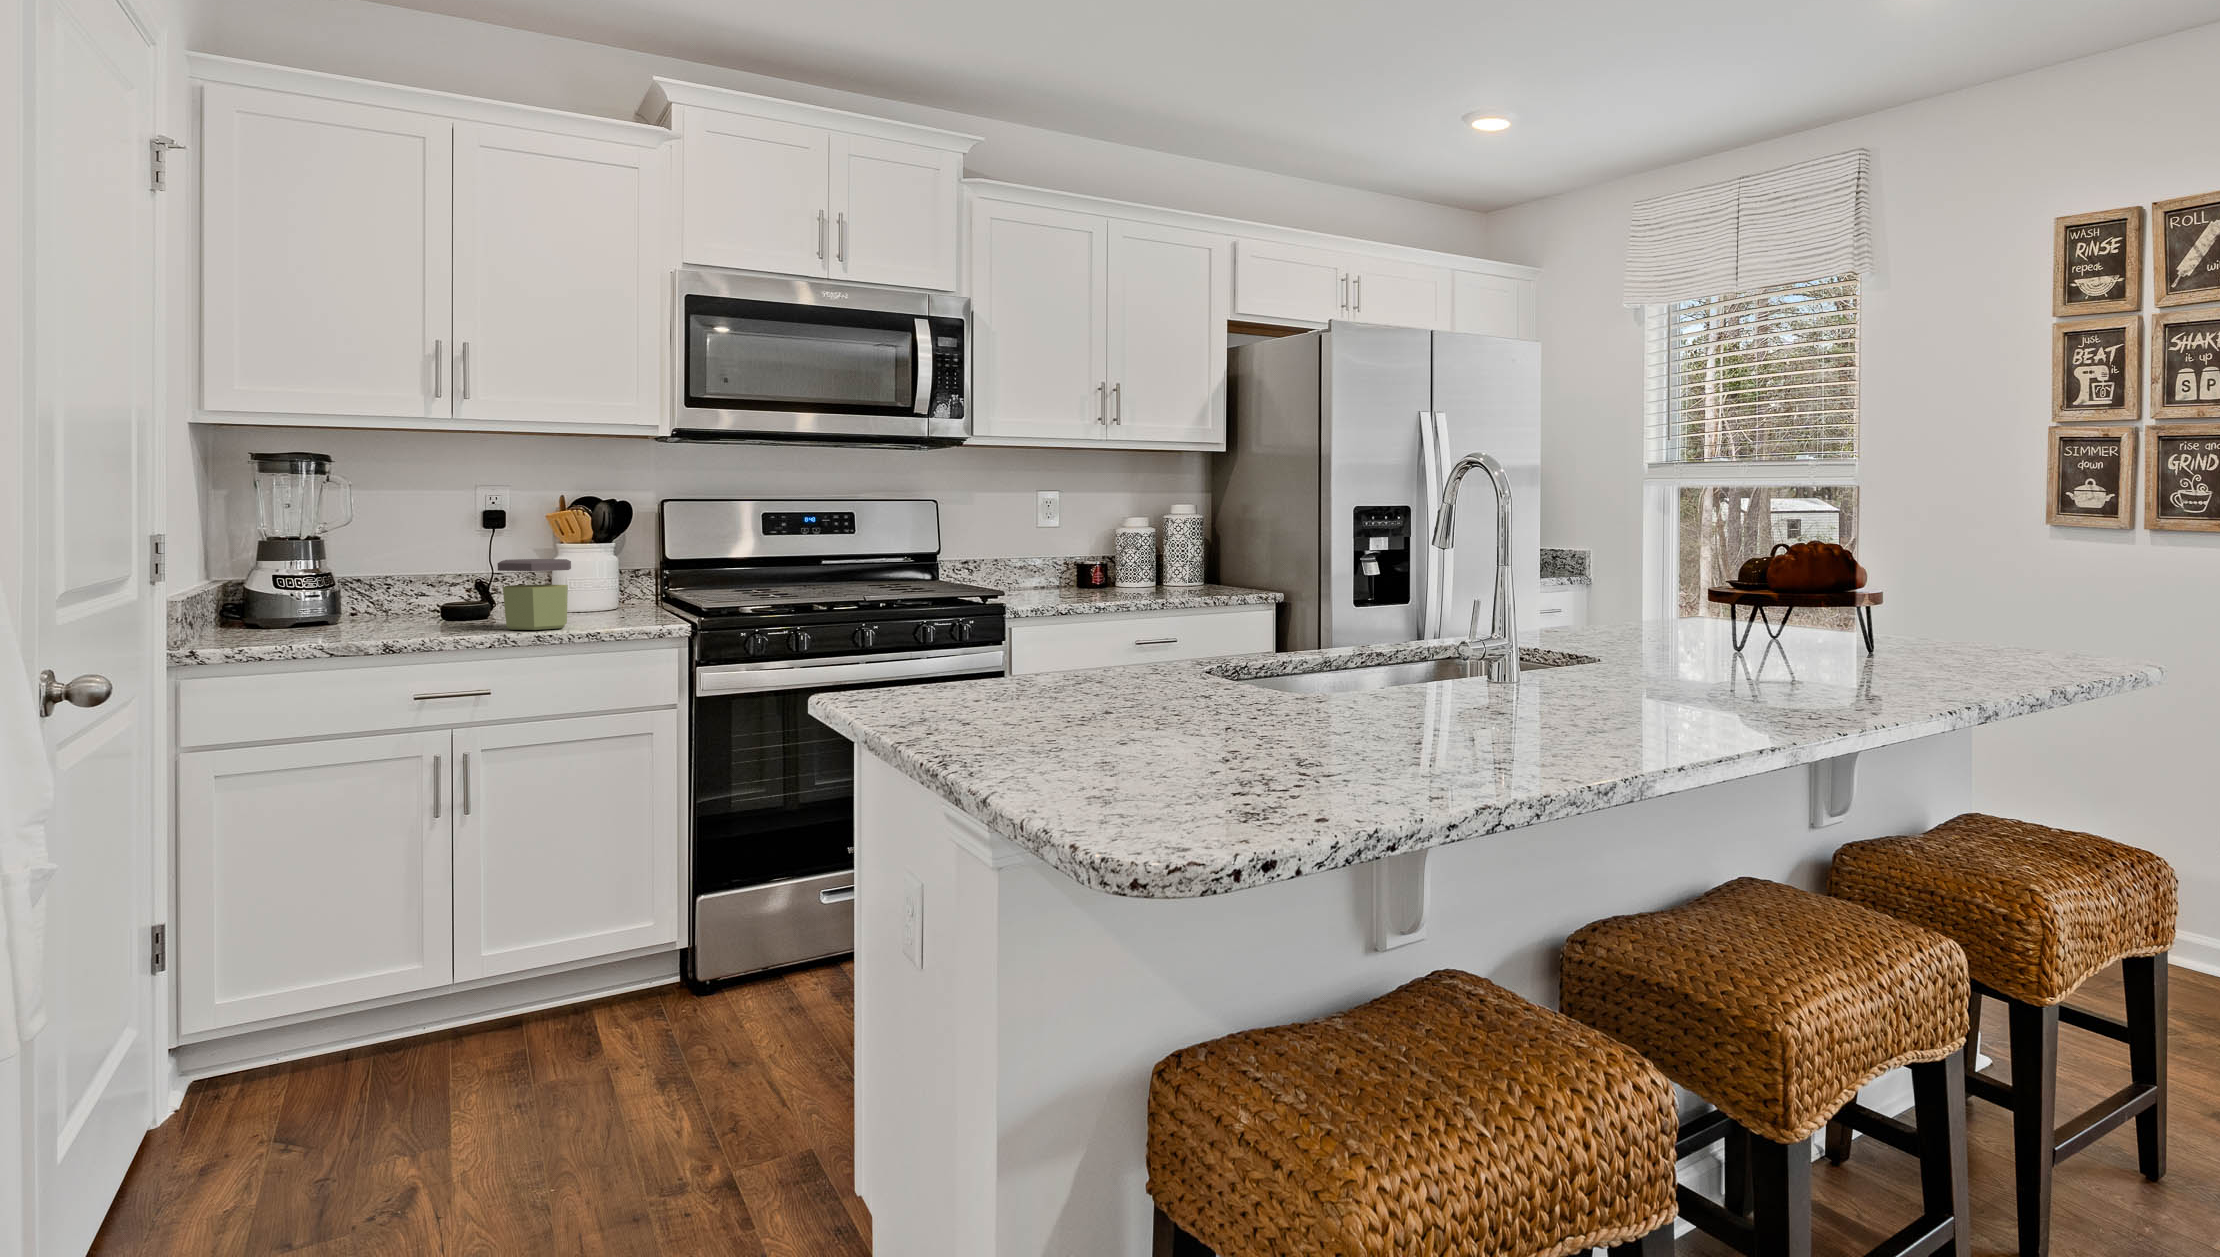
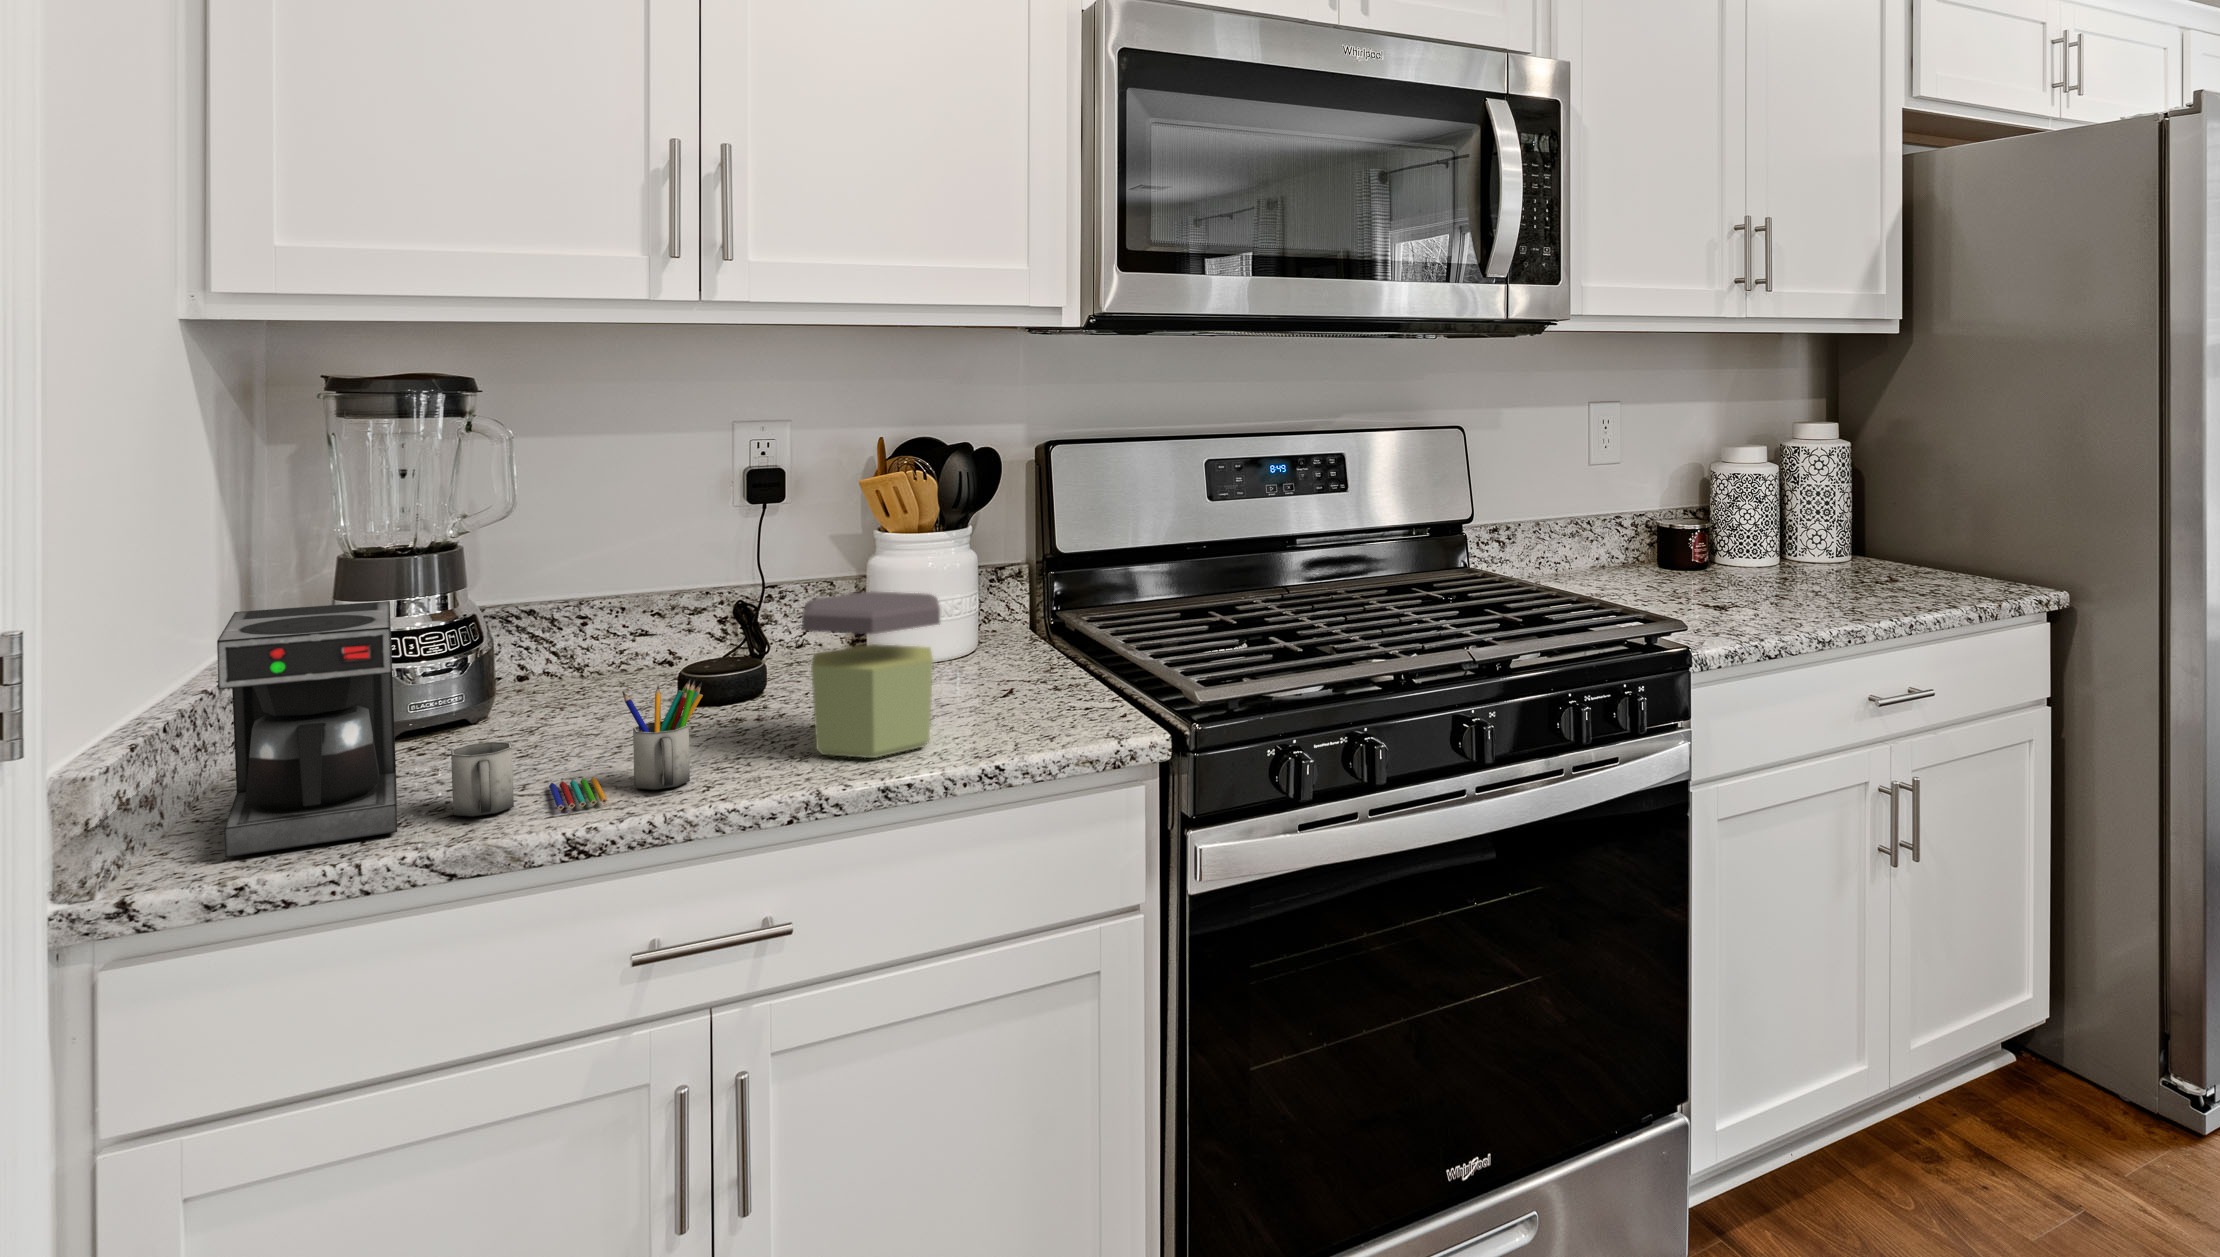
coffee maker: none [224,552,448,644] -> present [217,601,703,857]

